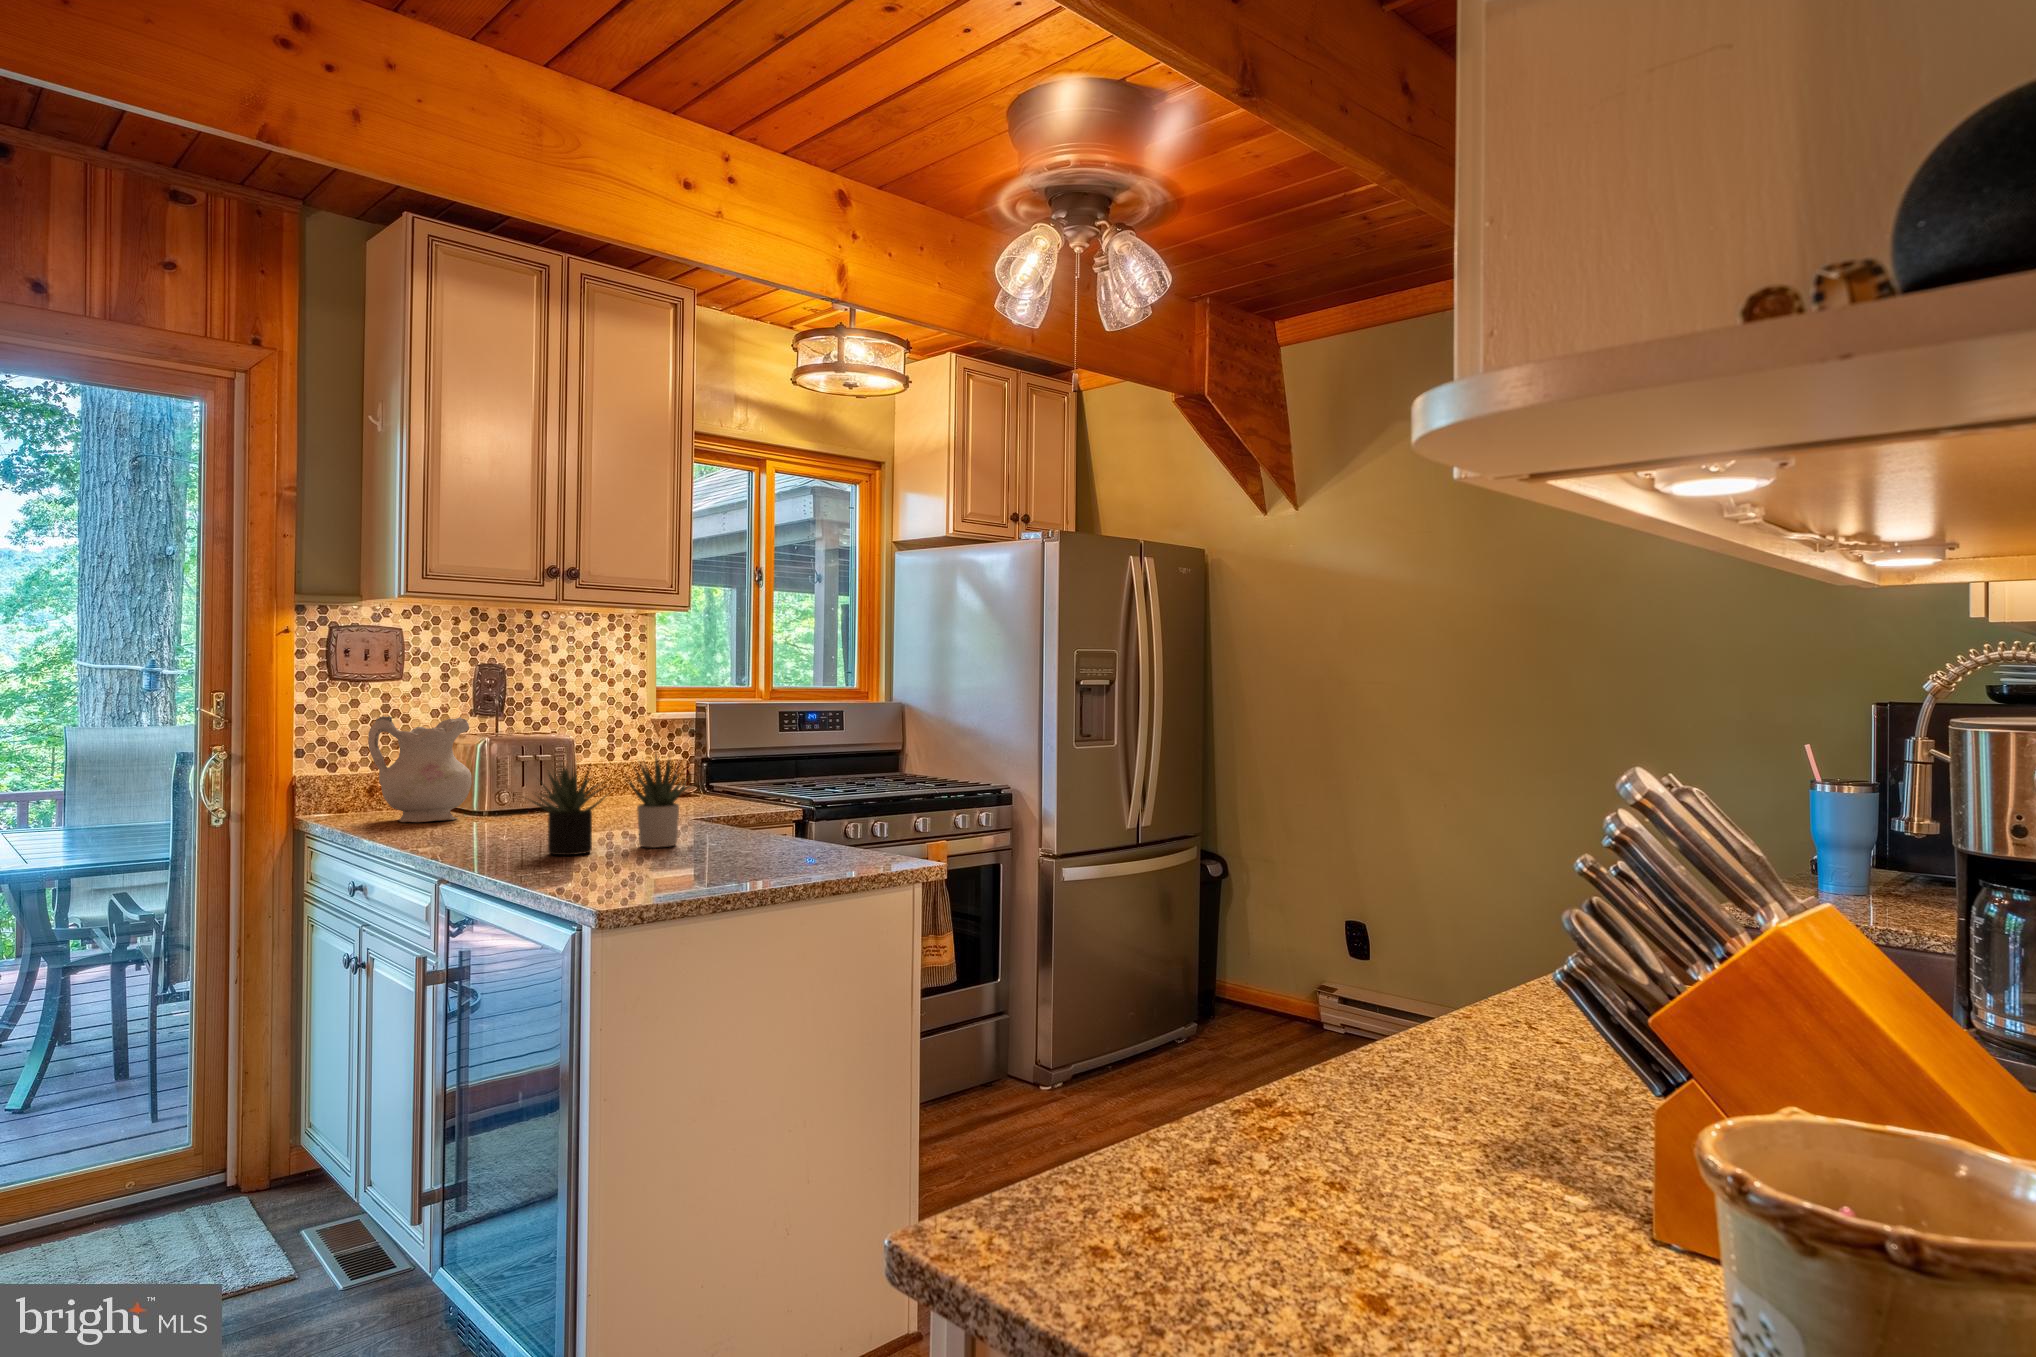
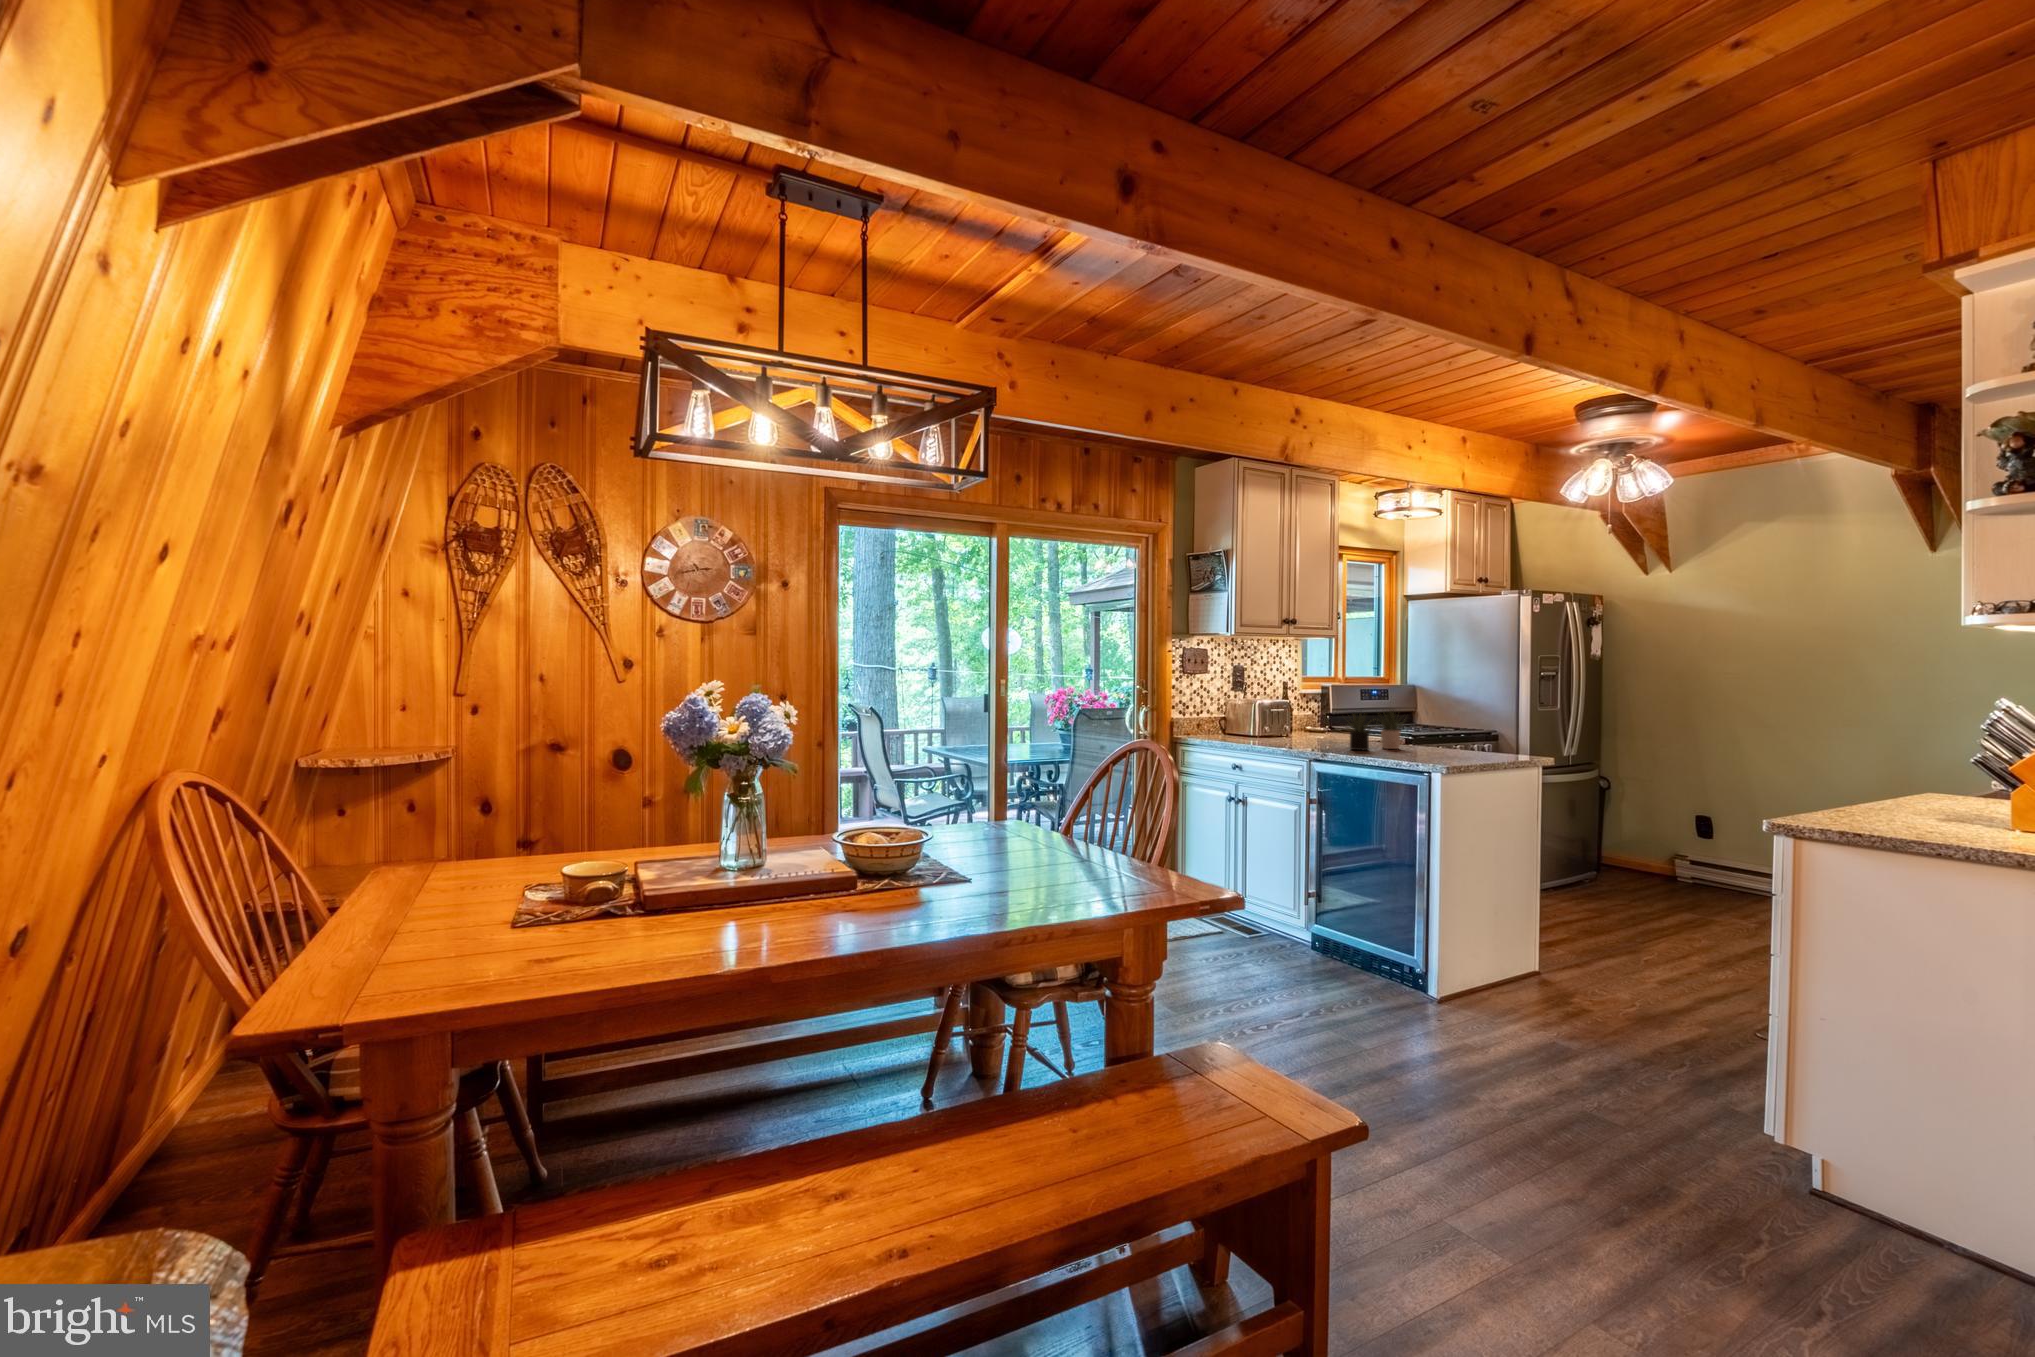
ceramic pitcher: present [368,716,472,822] -> none [1221,690,1261,739]

